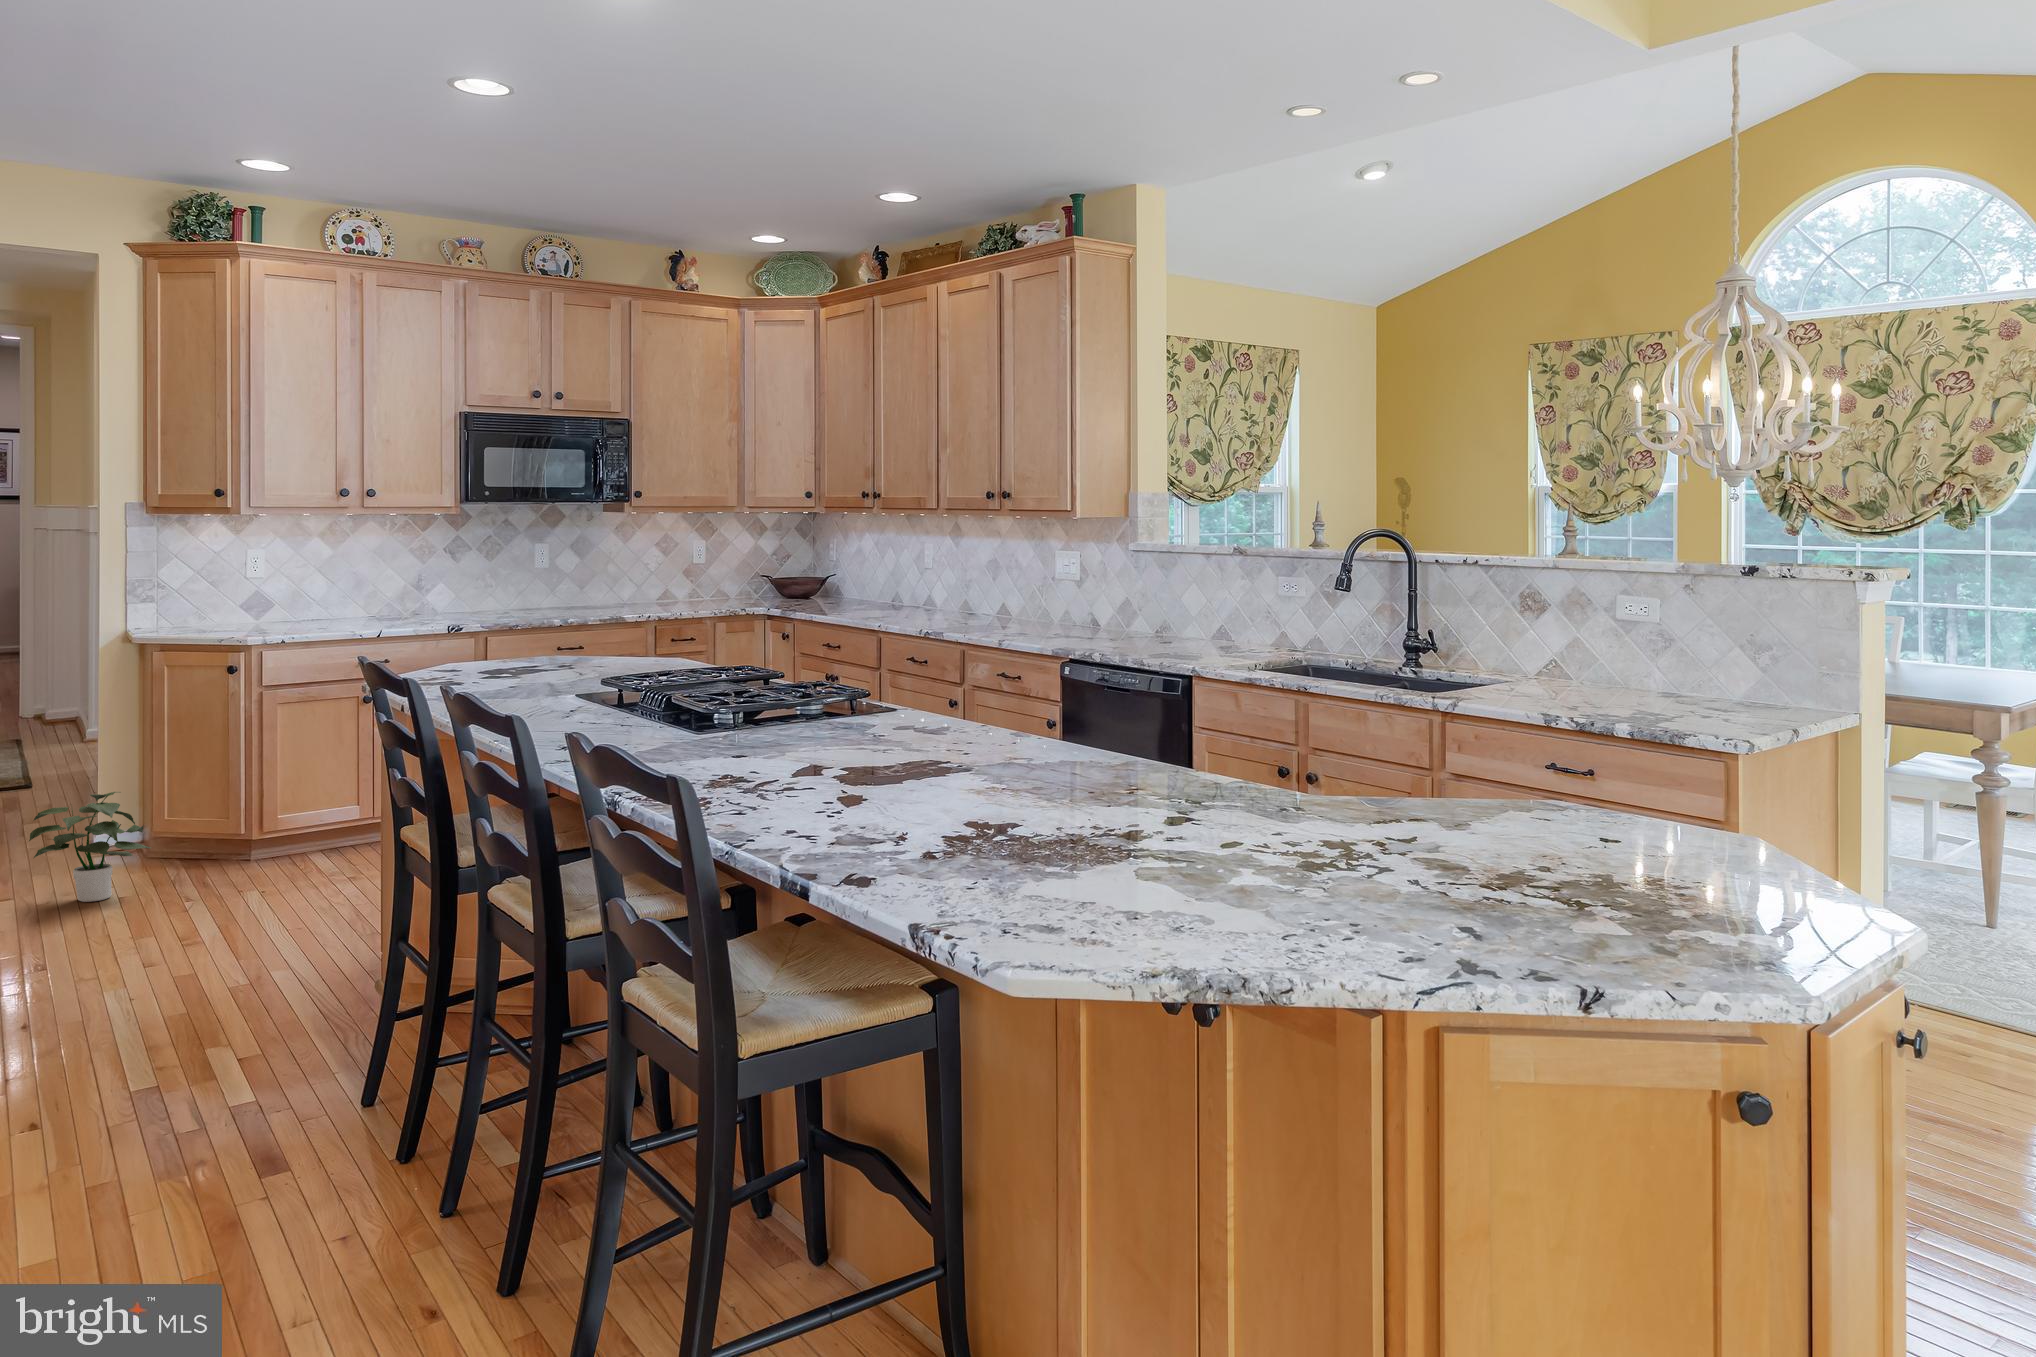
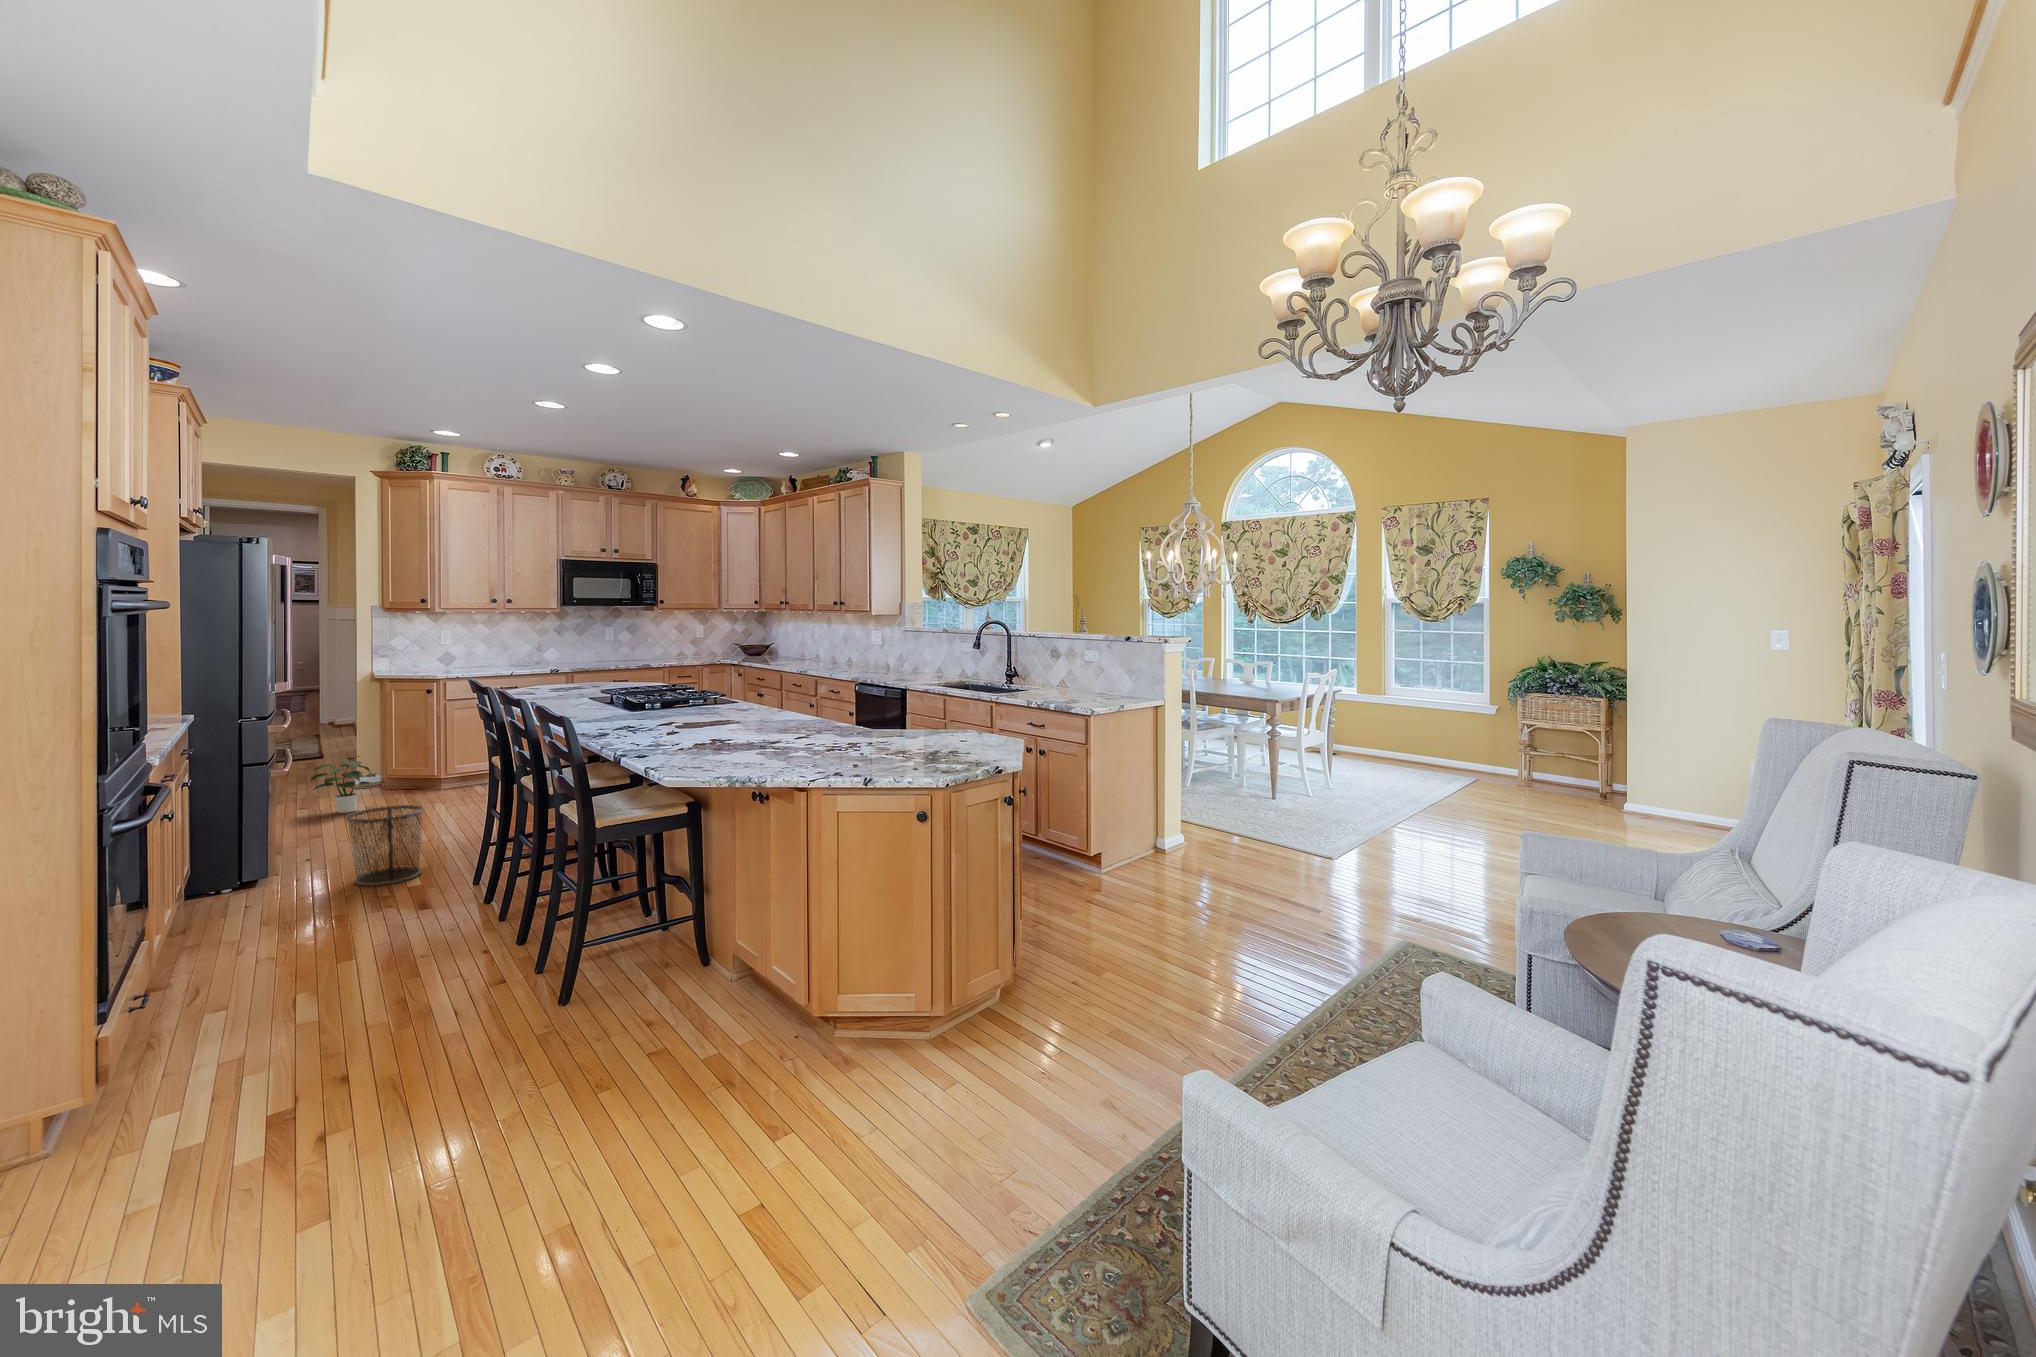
waste bin: none [115,904,262,1071] -> present [346,805,424,886]

